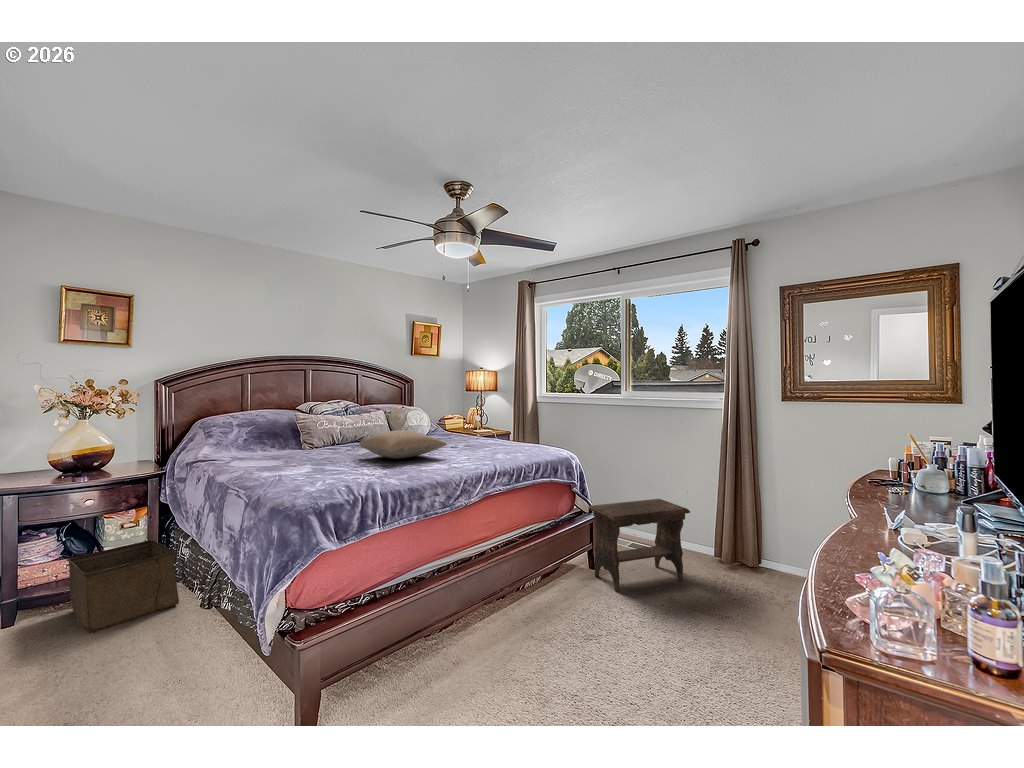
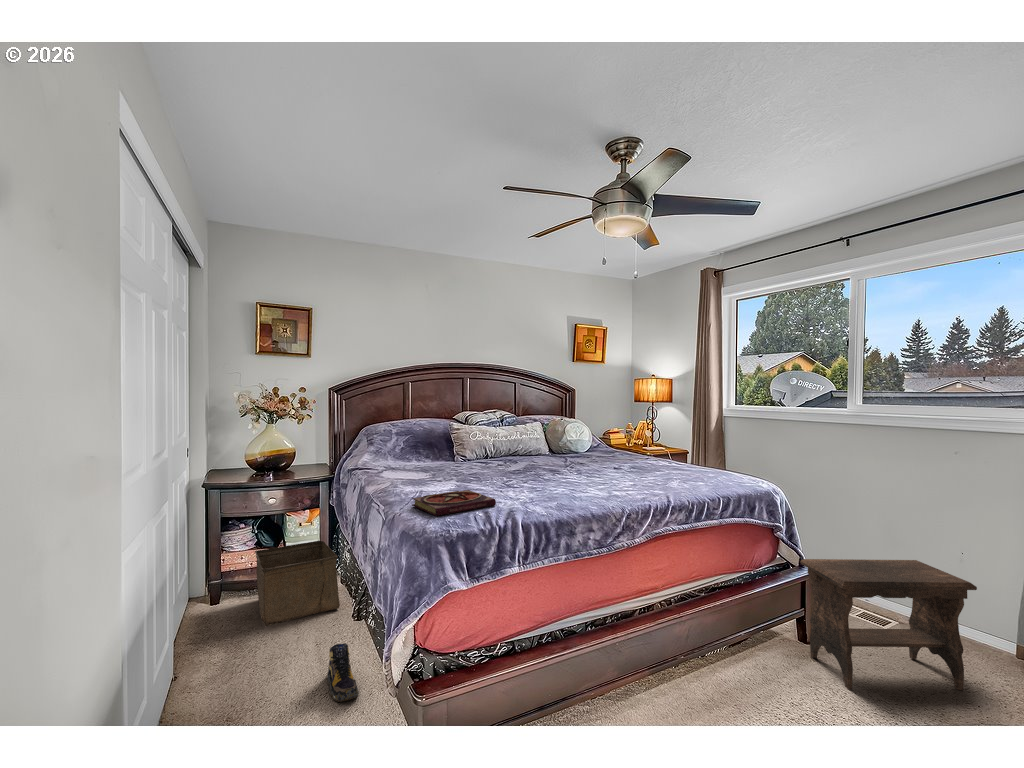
pillow: present [359,430,447,459] -> none [509,447,607,479]
book: none [275,471,355,493] -> present [412,490,496,516]
shoe: none [180,626,219,679] -> present [327,643,359,702]

